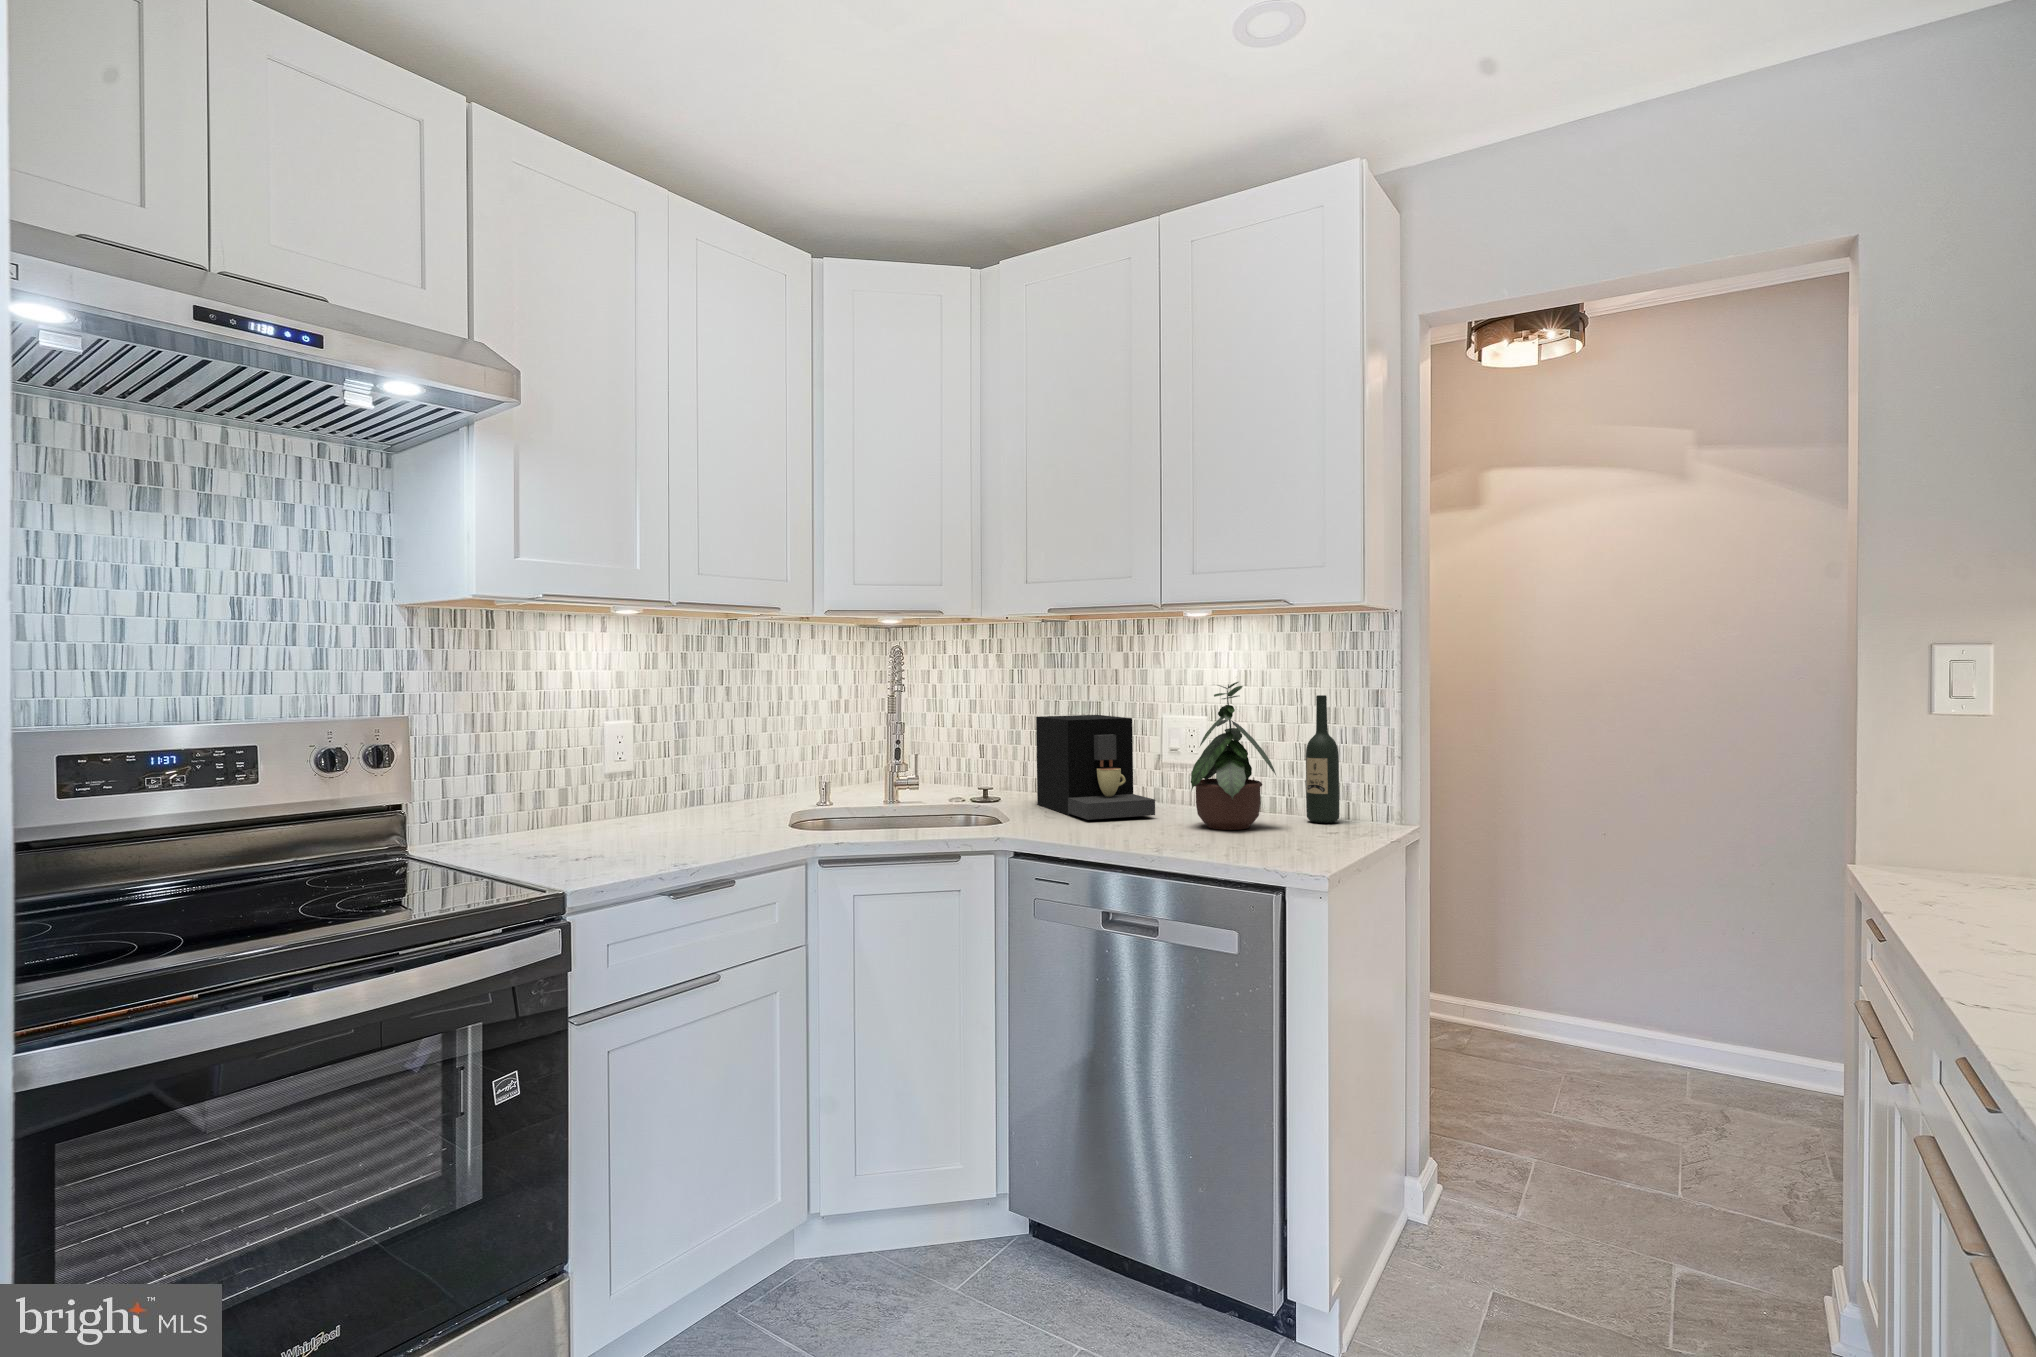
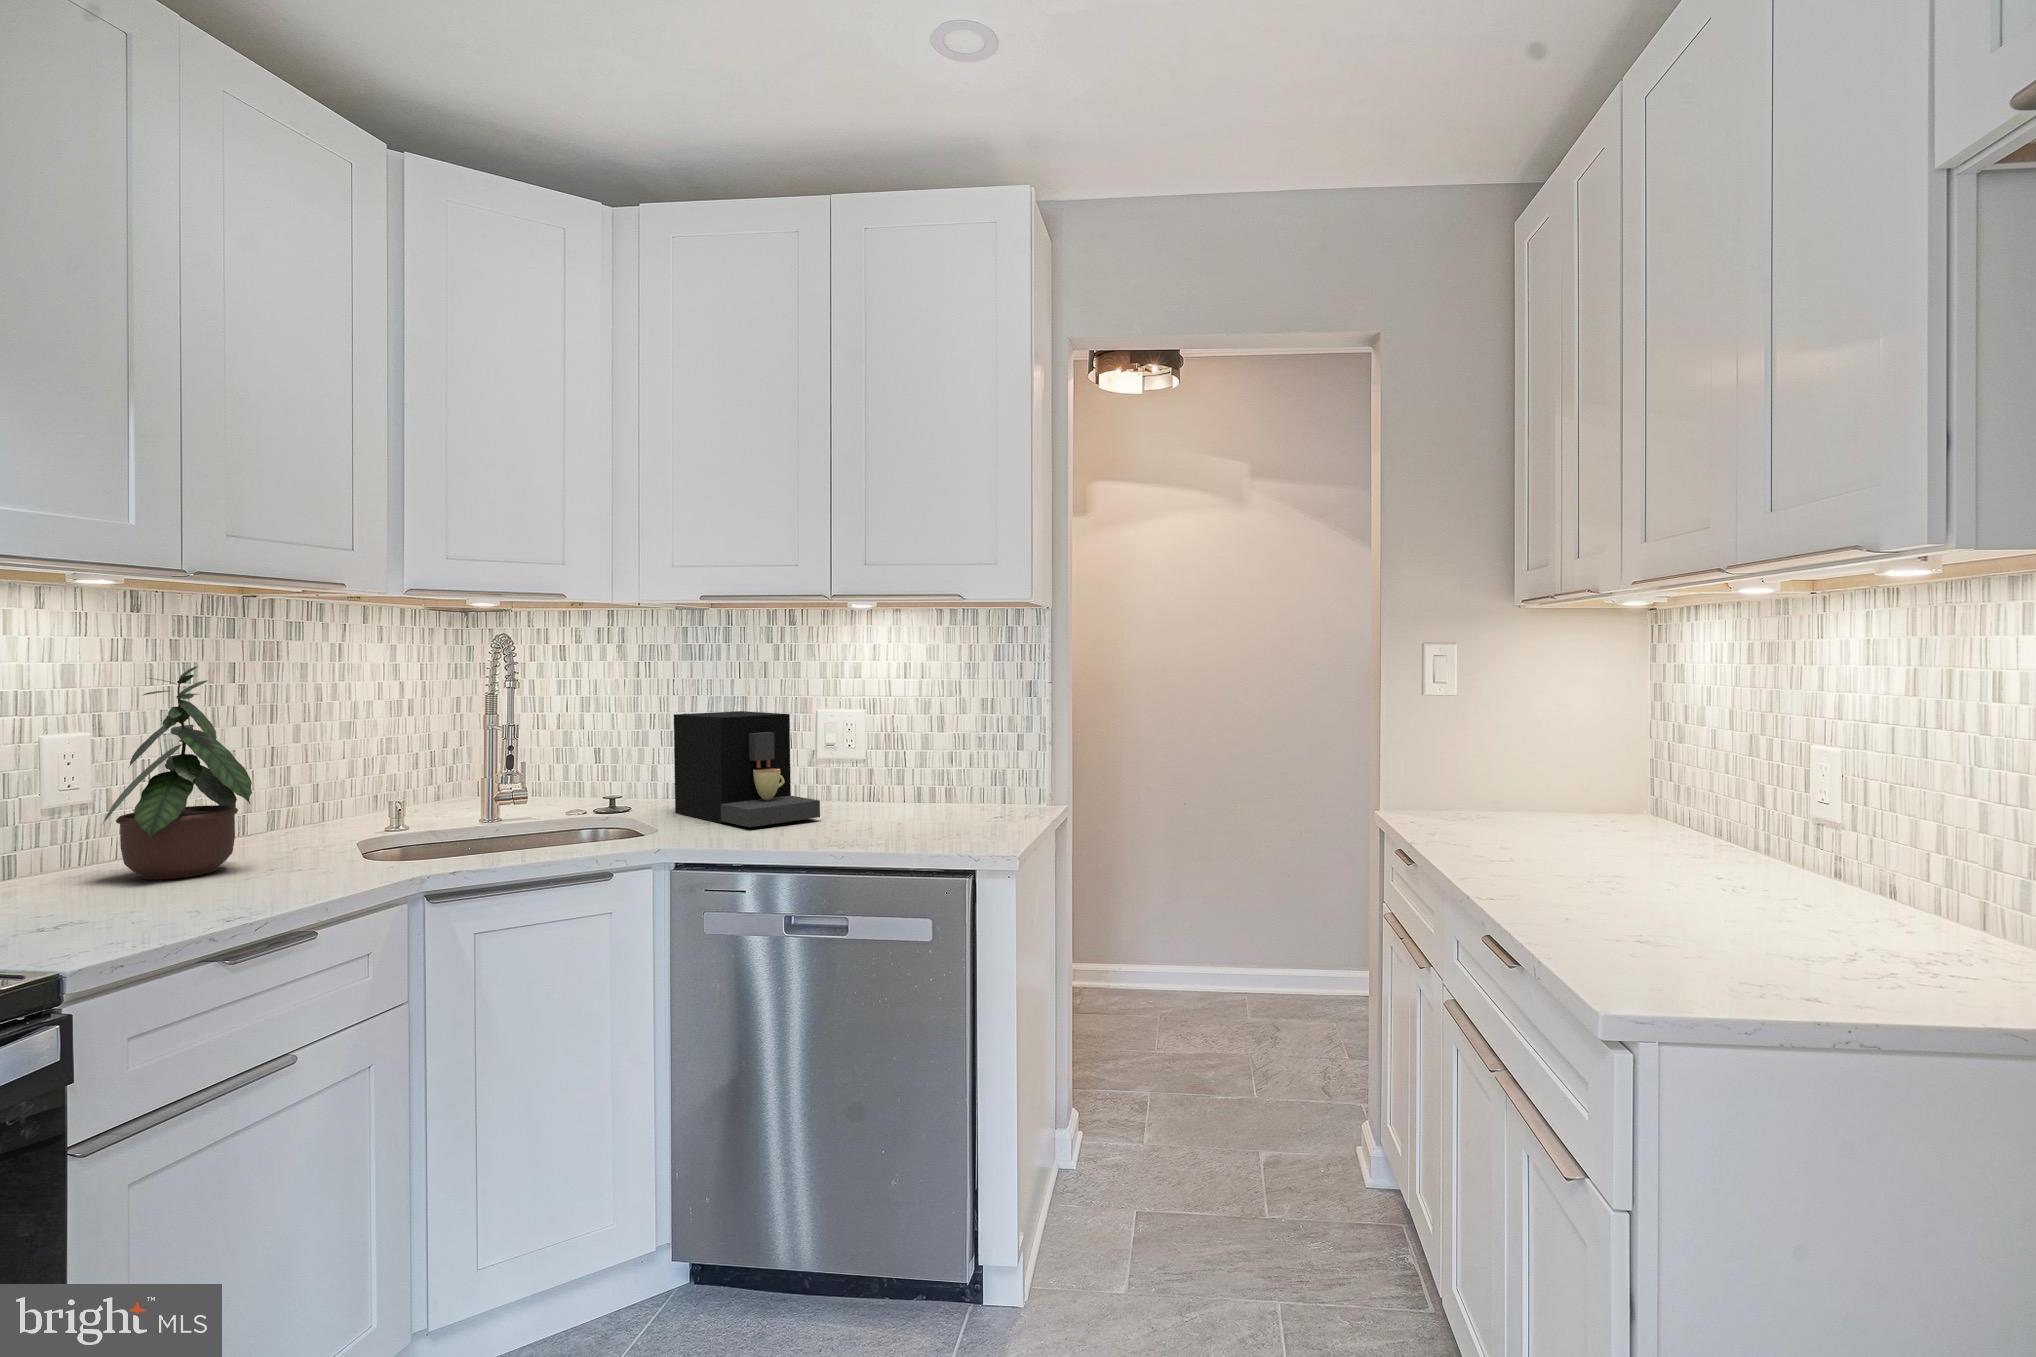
potted plant: present [1191,682,1276,830] -> present [103,666,252,880]
wine bottle: present [1306,695,1339,823] -> none [972,688,1003,814]

